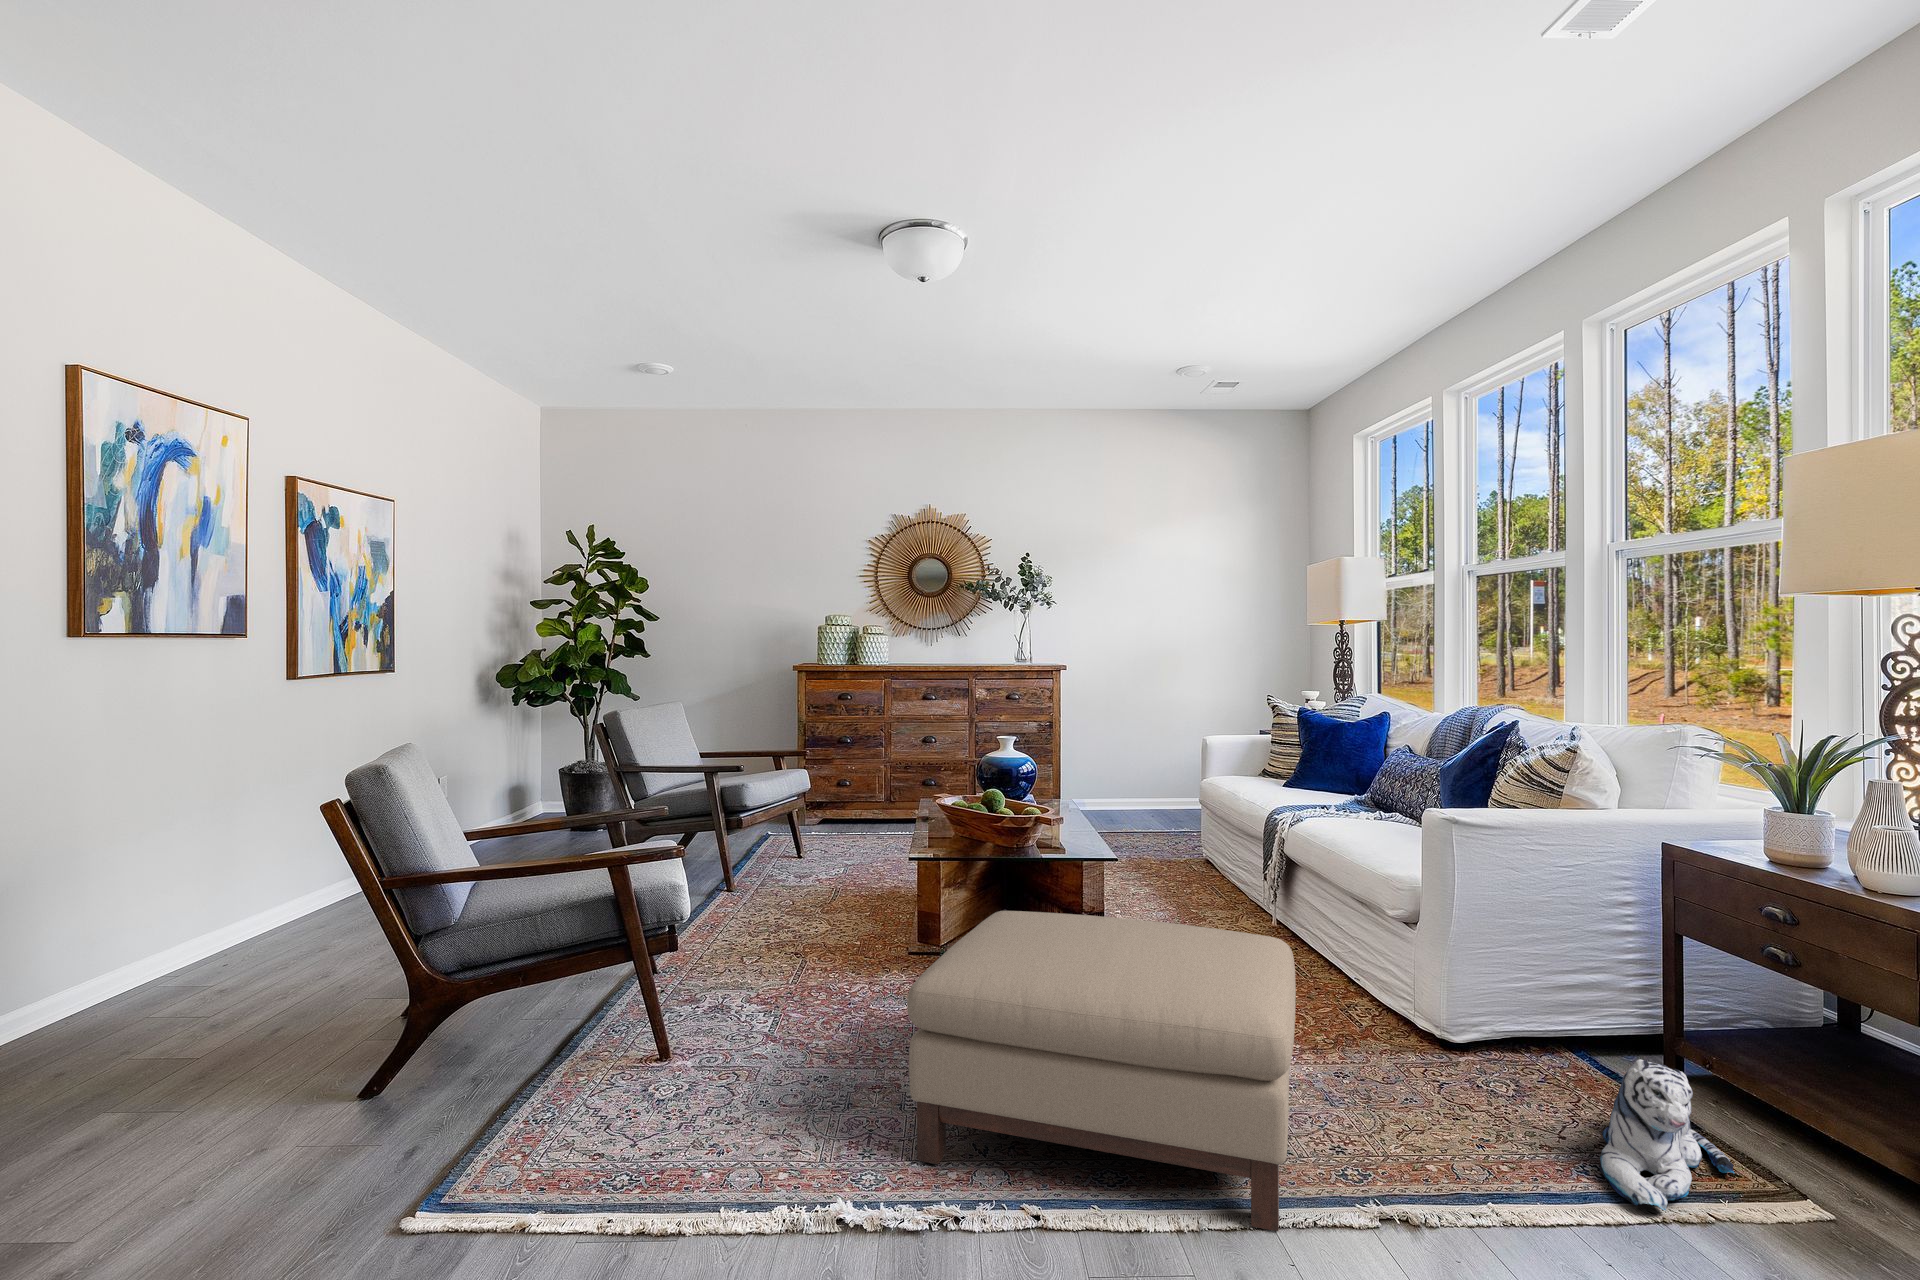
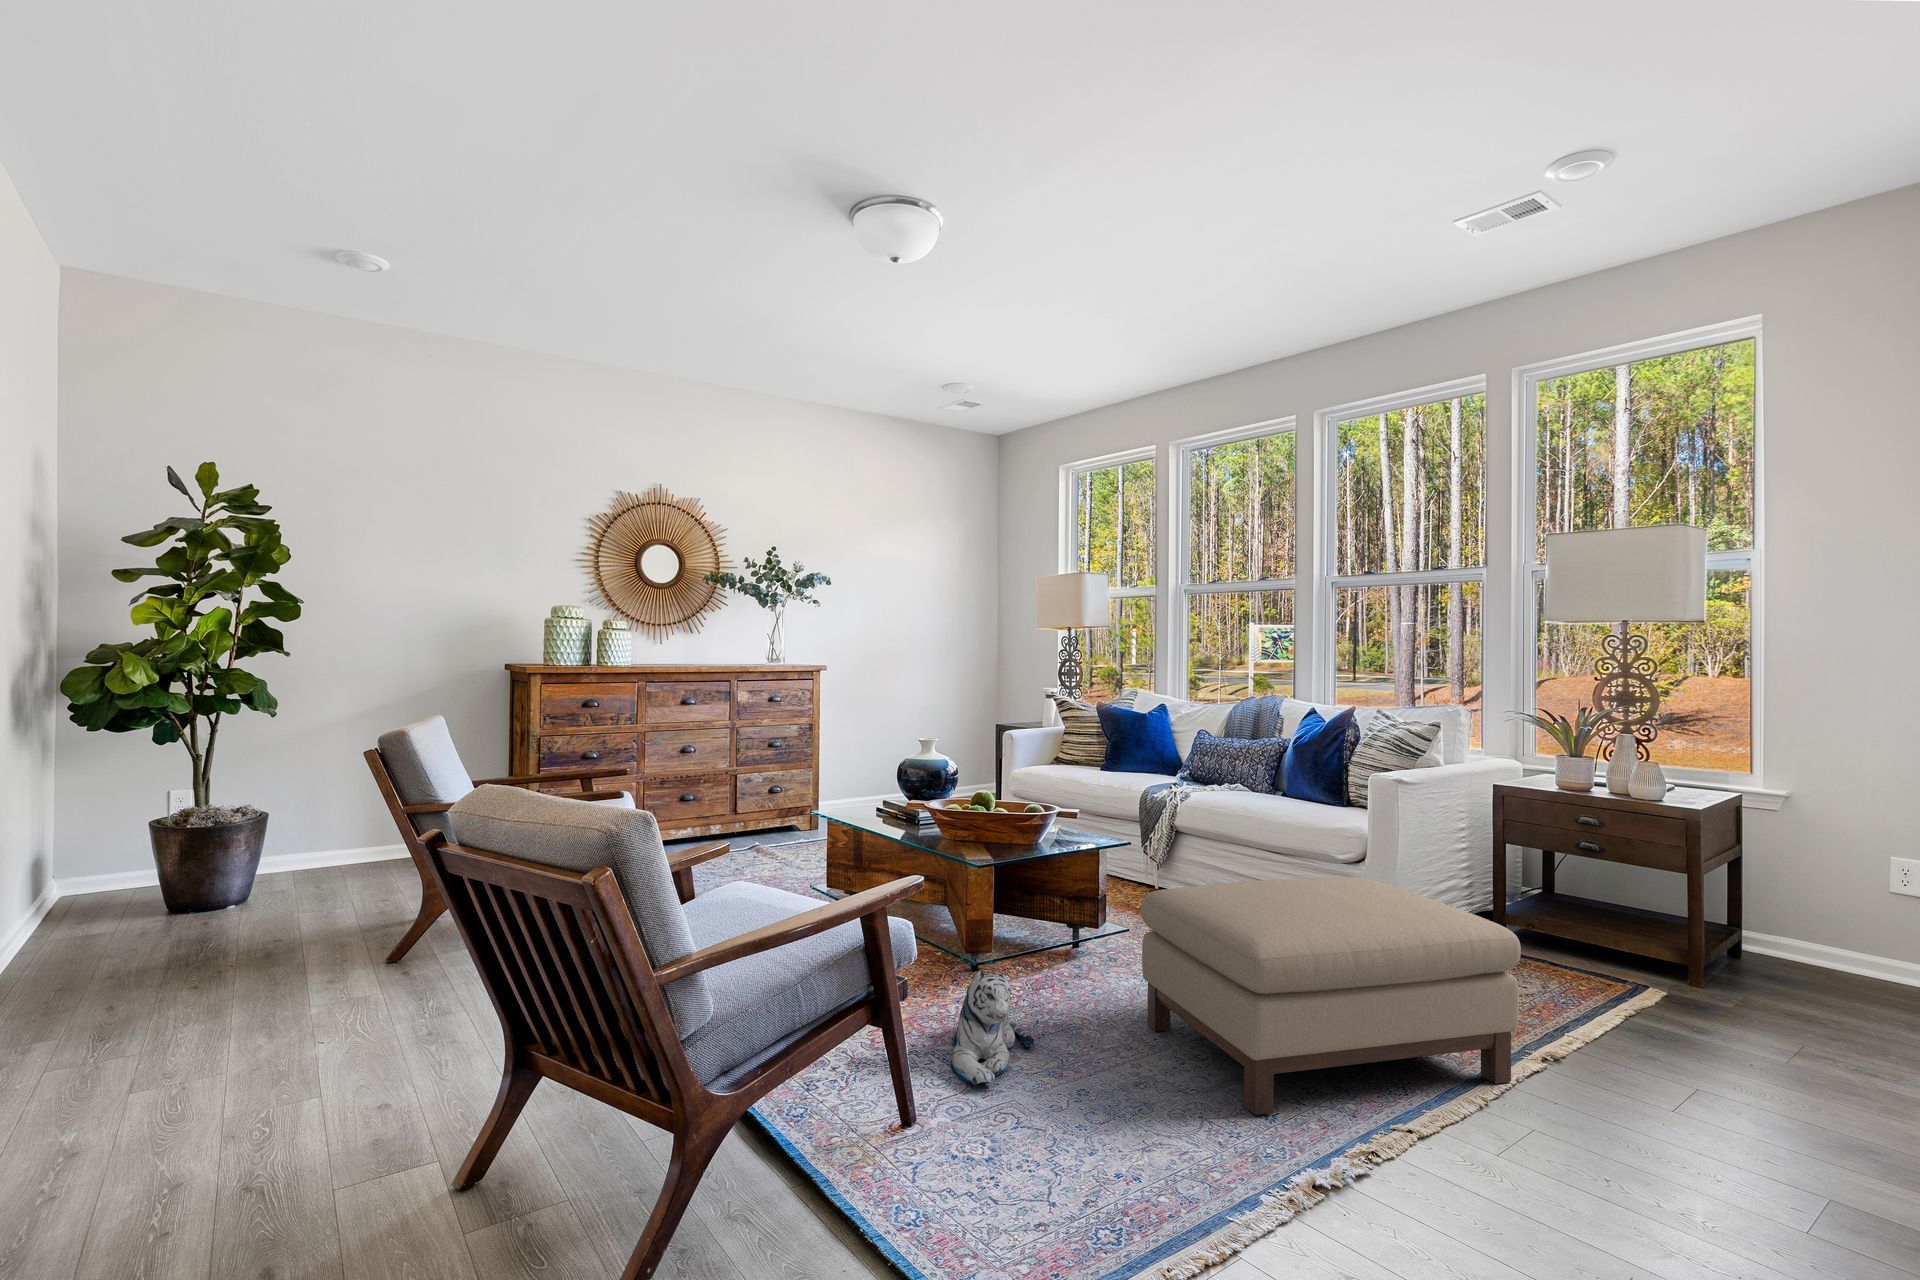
plush toy: present [1600,1059,1734,1210] -> present [951,972,1035,1086]

